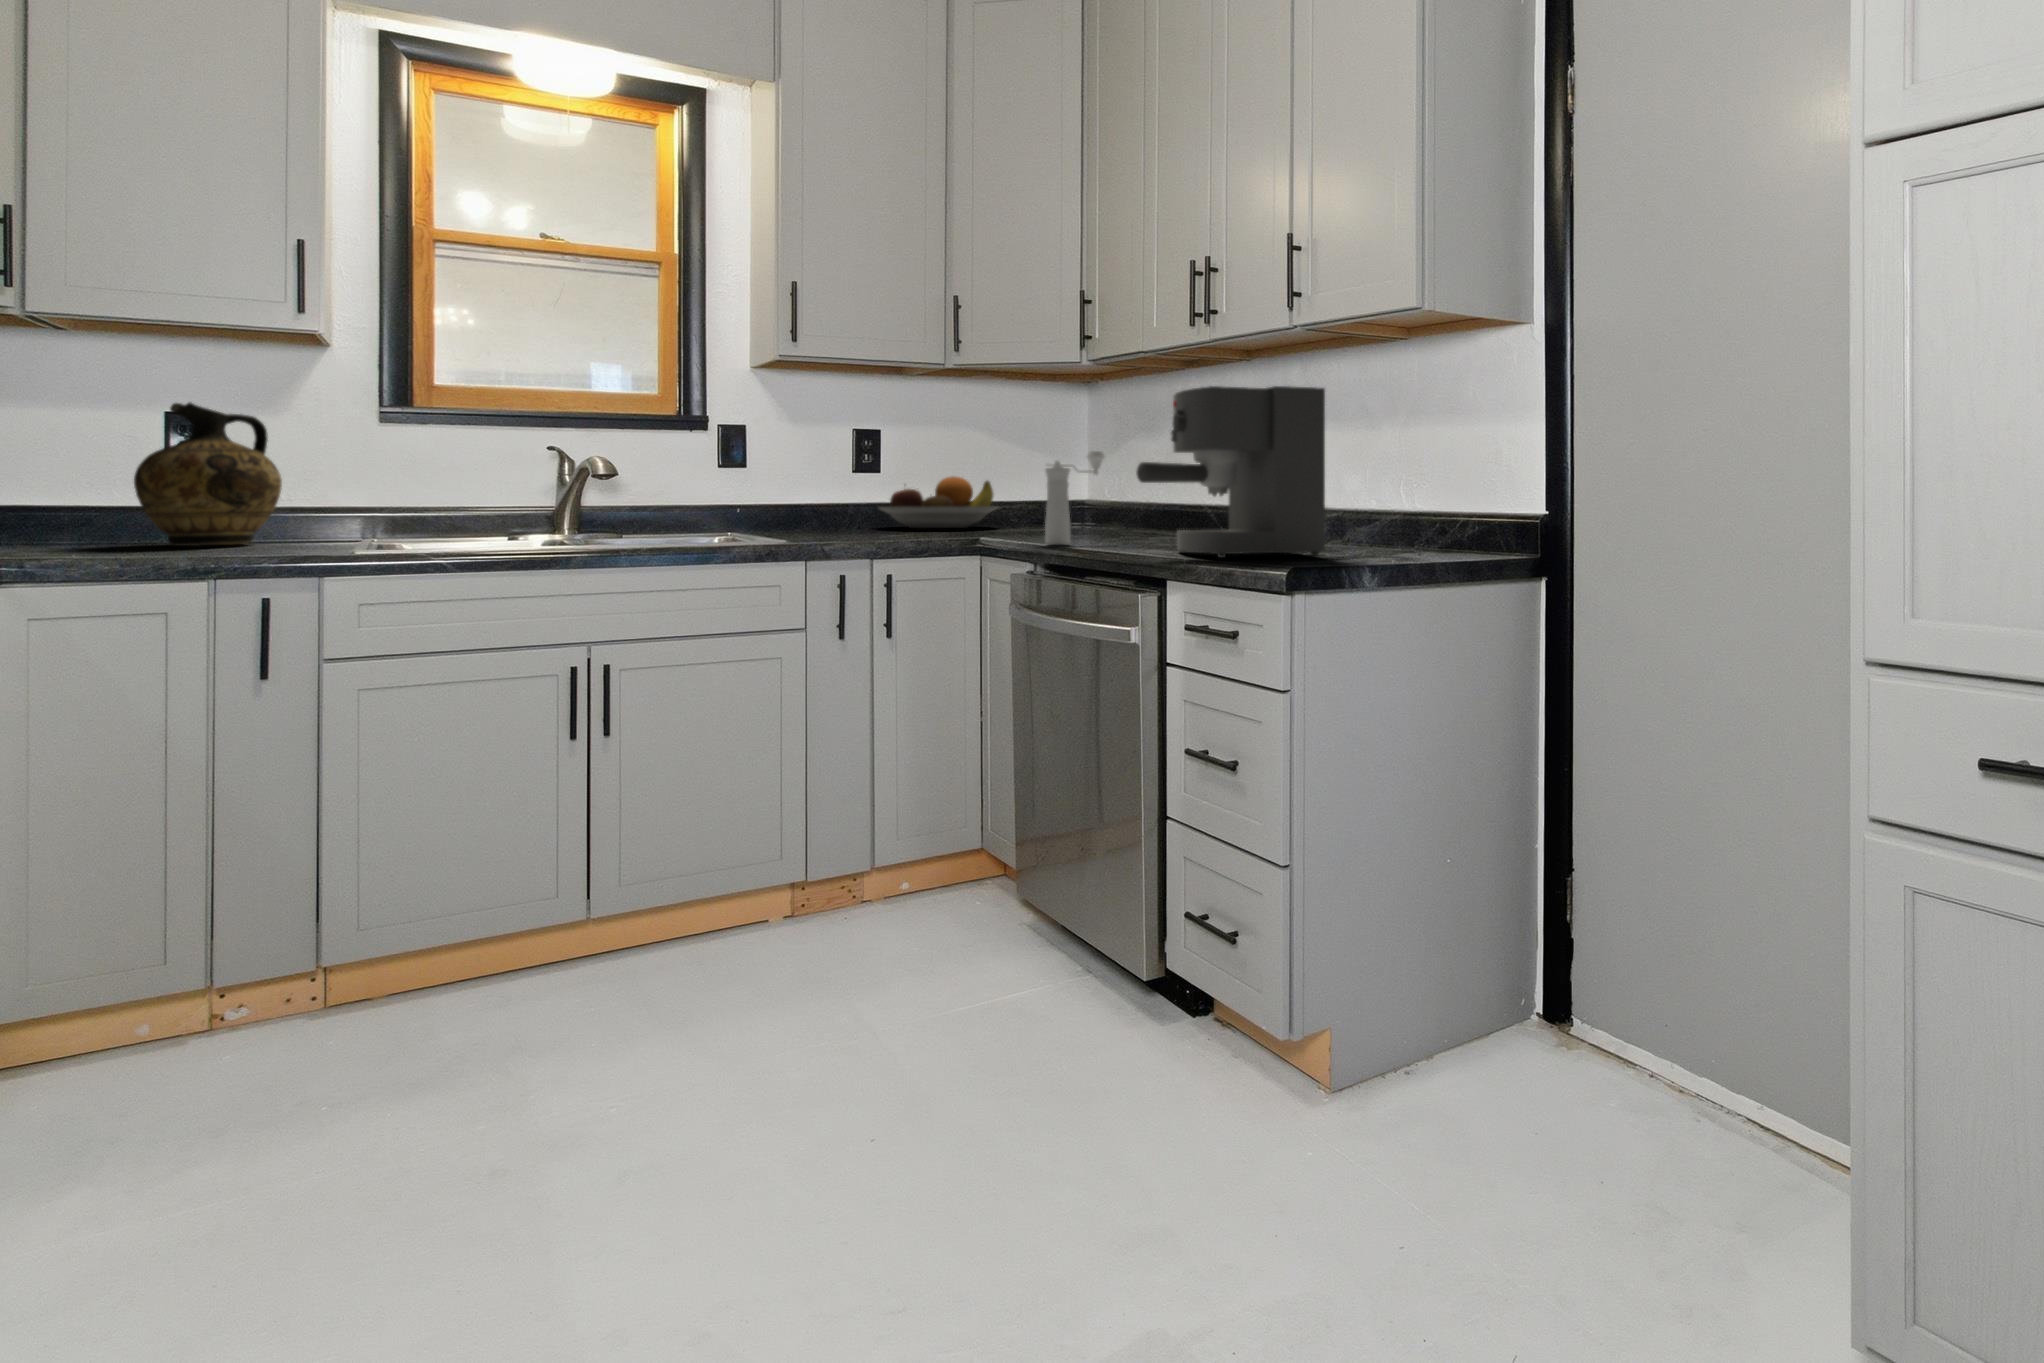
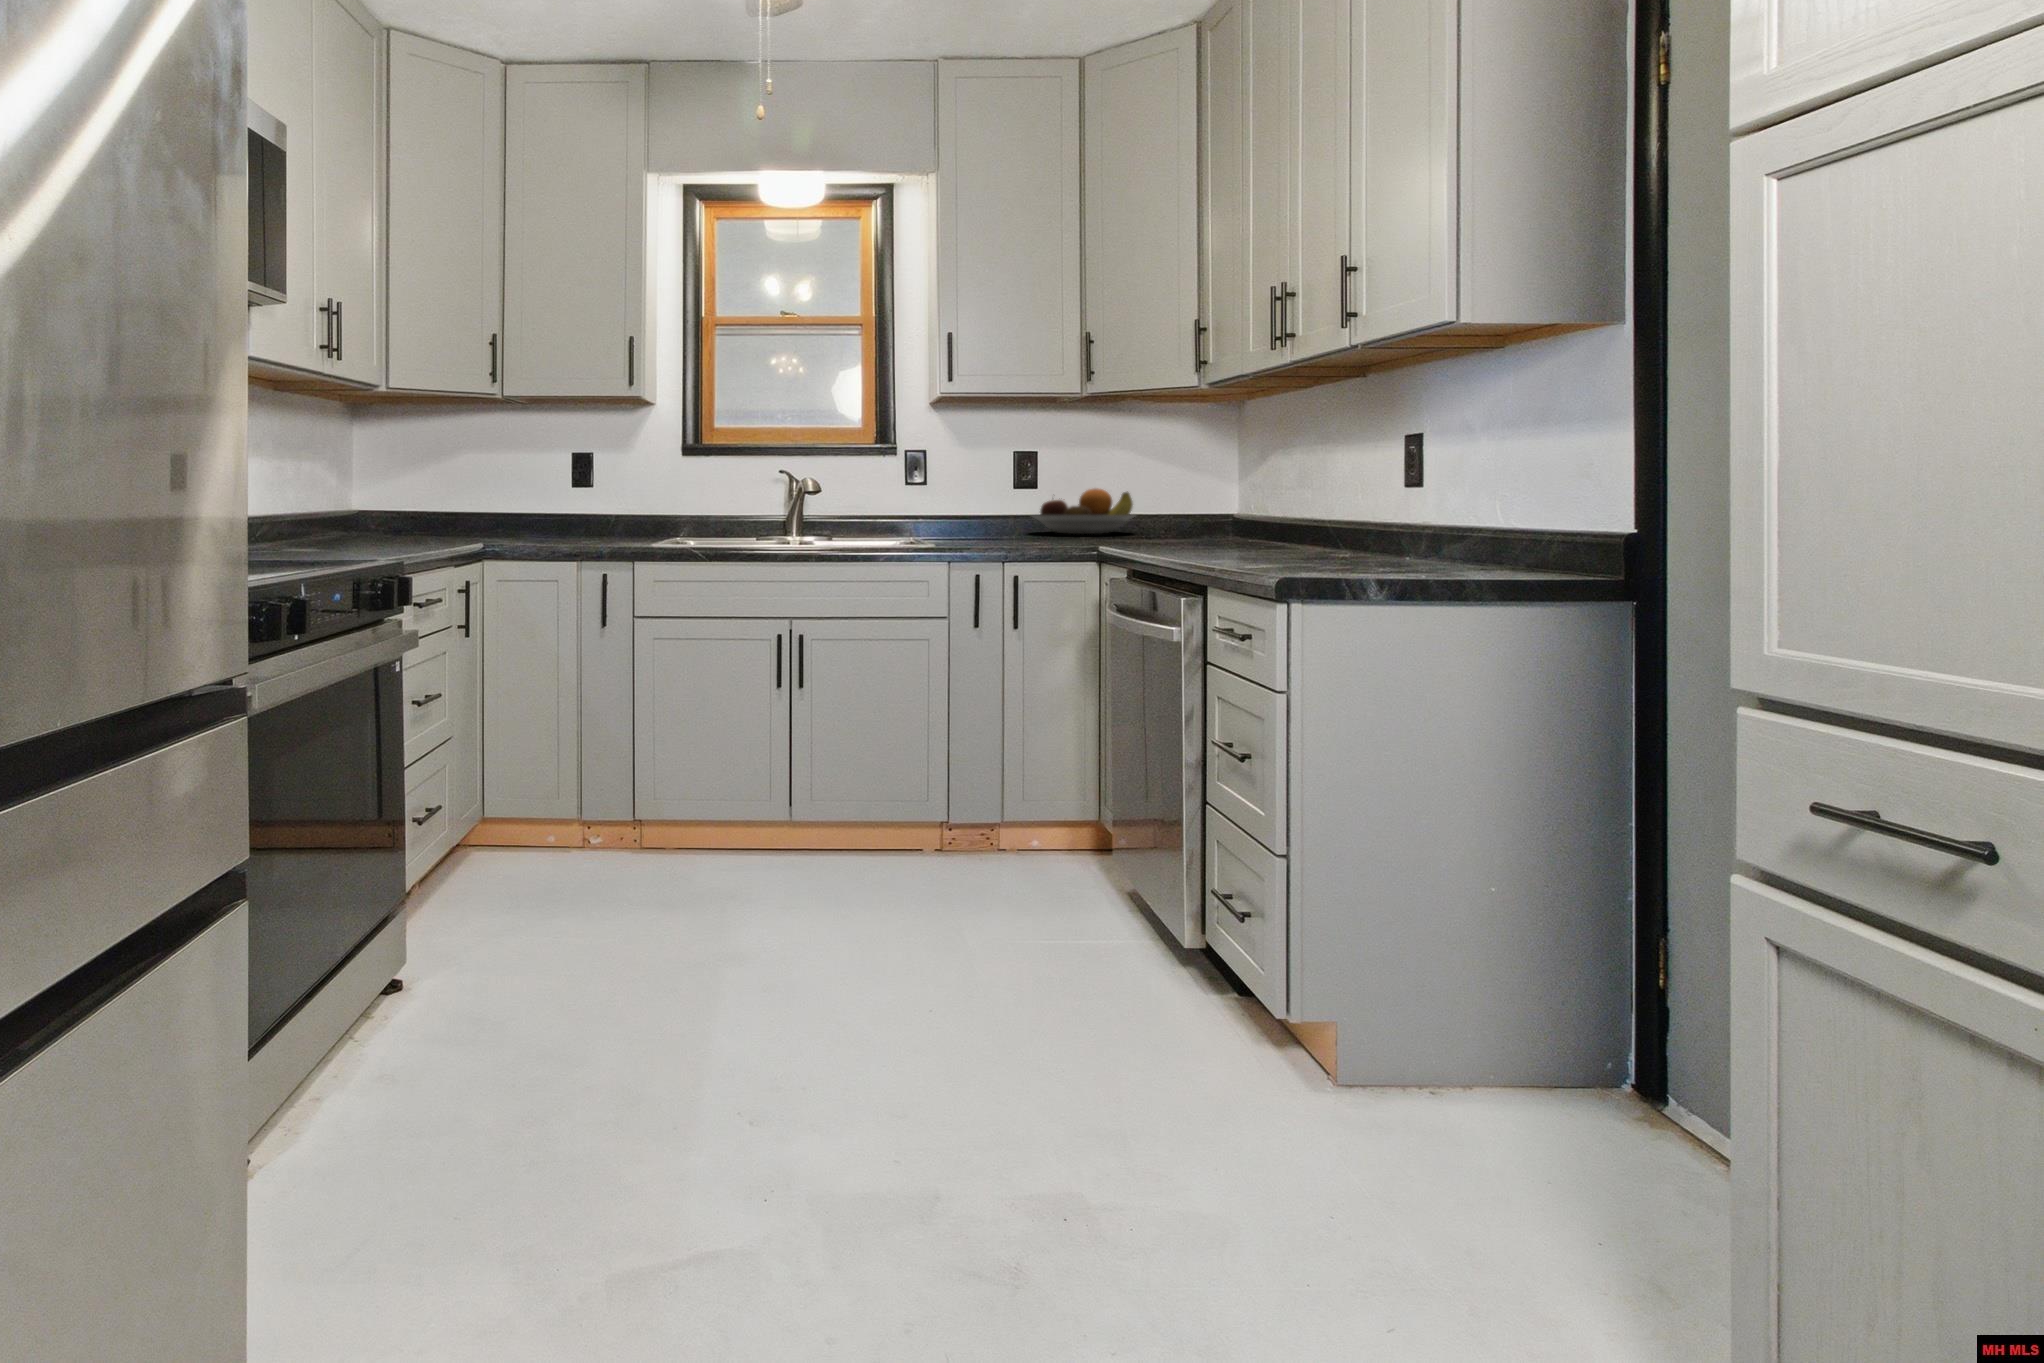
coffee maker: present [1137,386,1325,558] -> none [1189,402,1387,569]
ceramic jug: present [134,402,282,546] -> none [554,449,629,540]
pepper mill: present [1045,451,1105,544] -> none [1138,466,1199,551]

